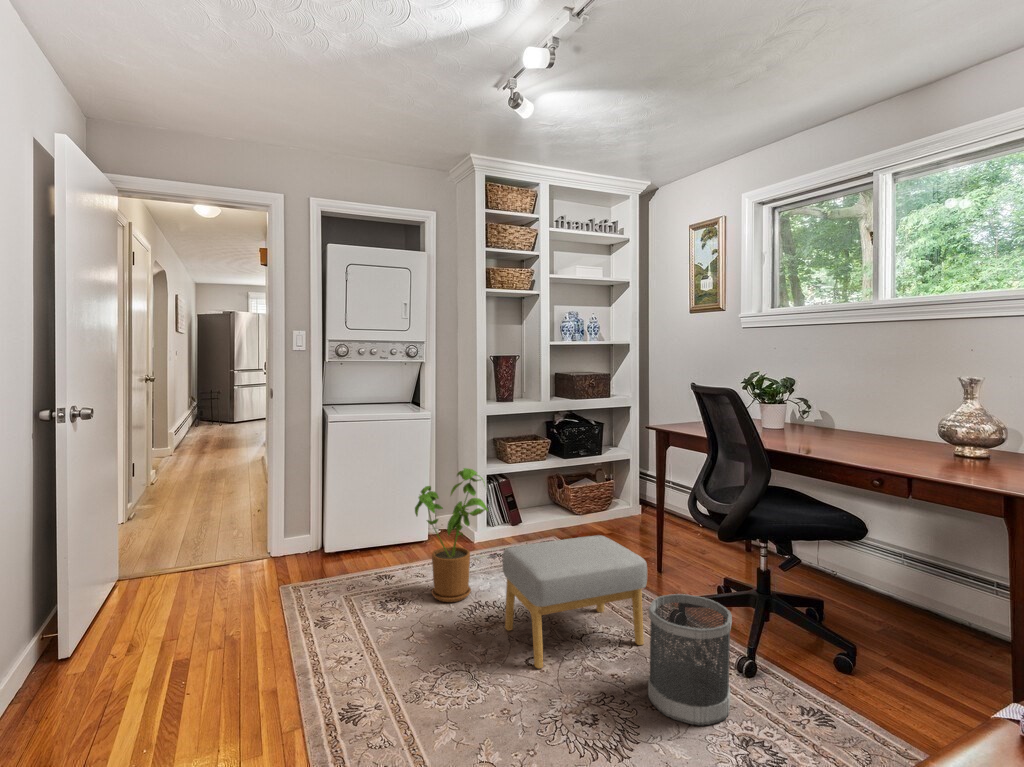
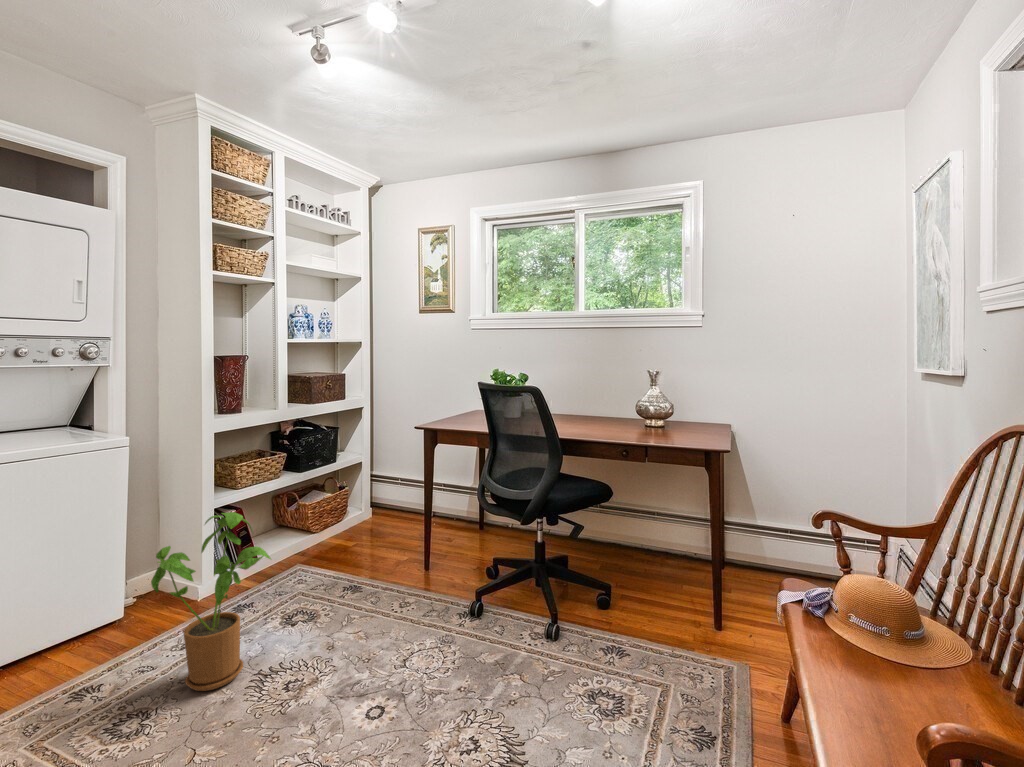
footstool: present [503,535,647,669] -> none [309,552,463,718]
wastebasket: present [648,594,732,726] -> none [493,584,567,706]

